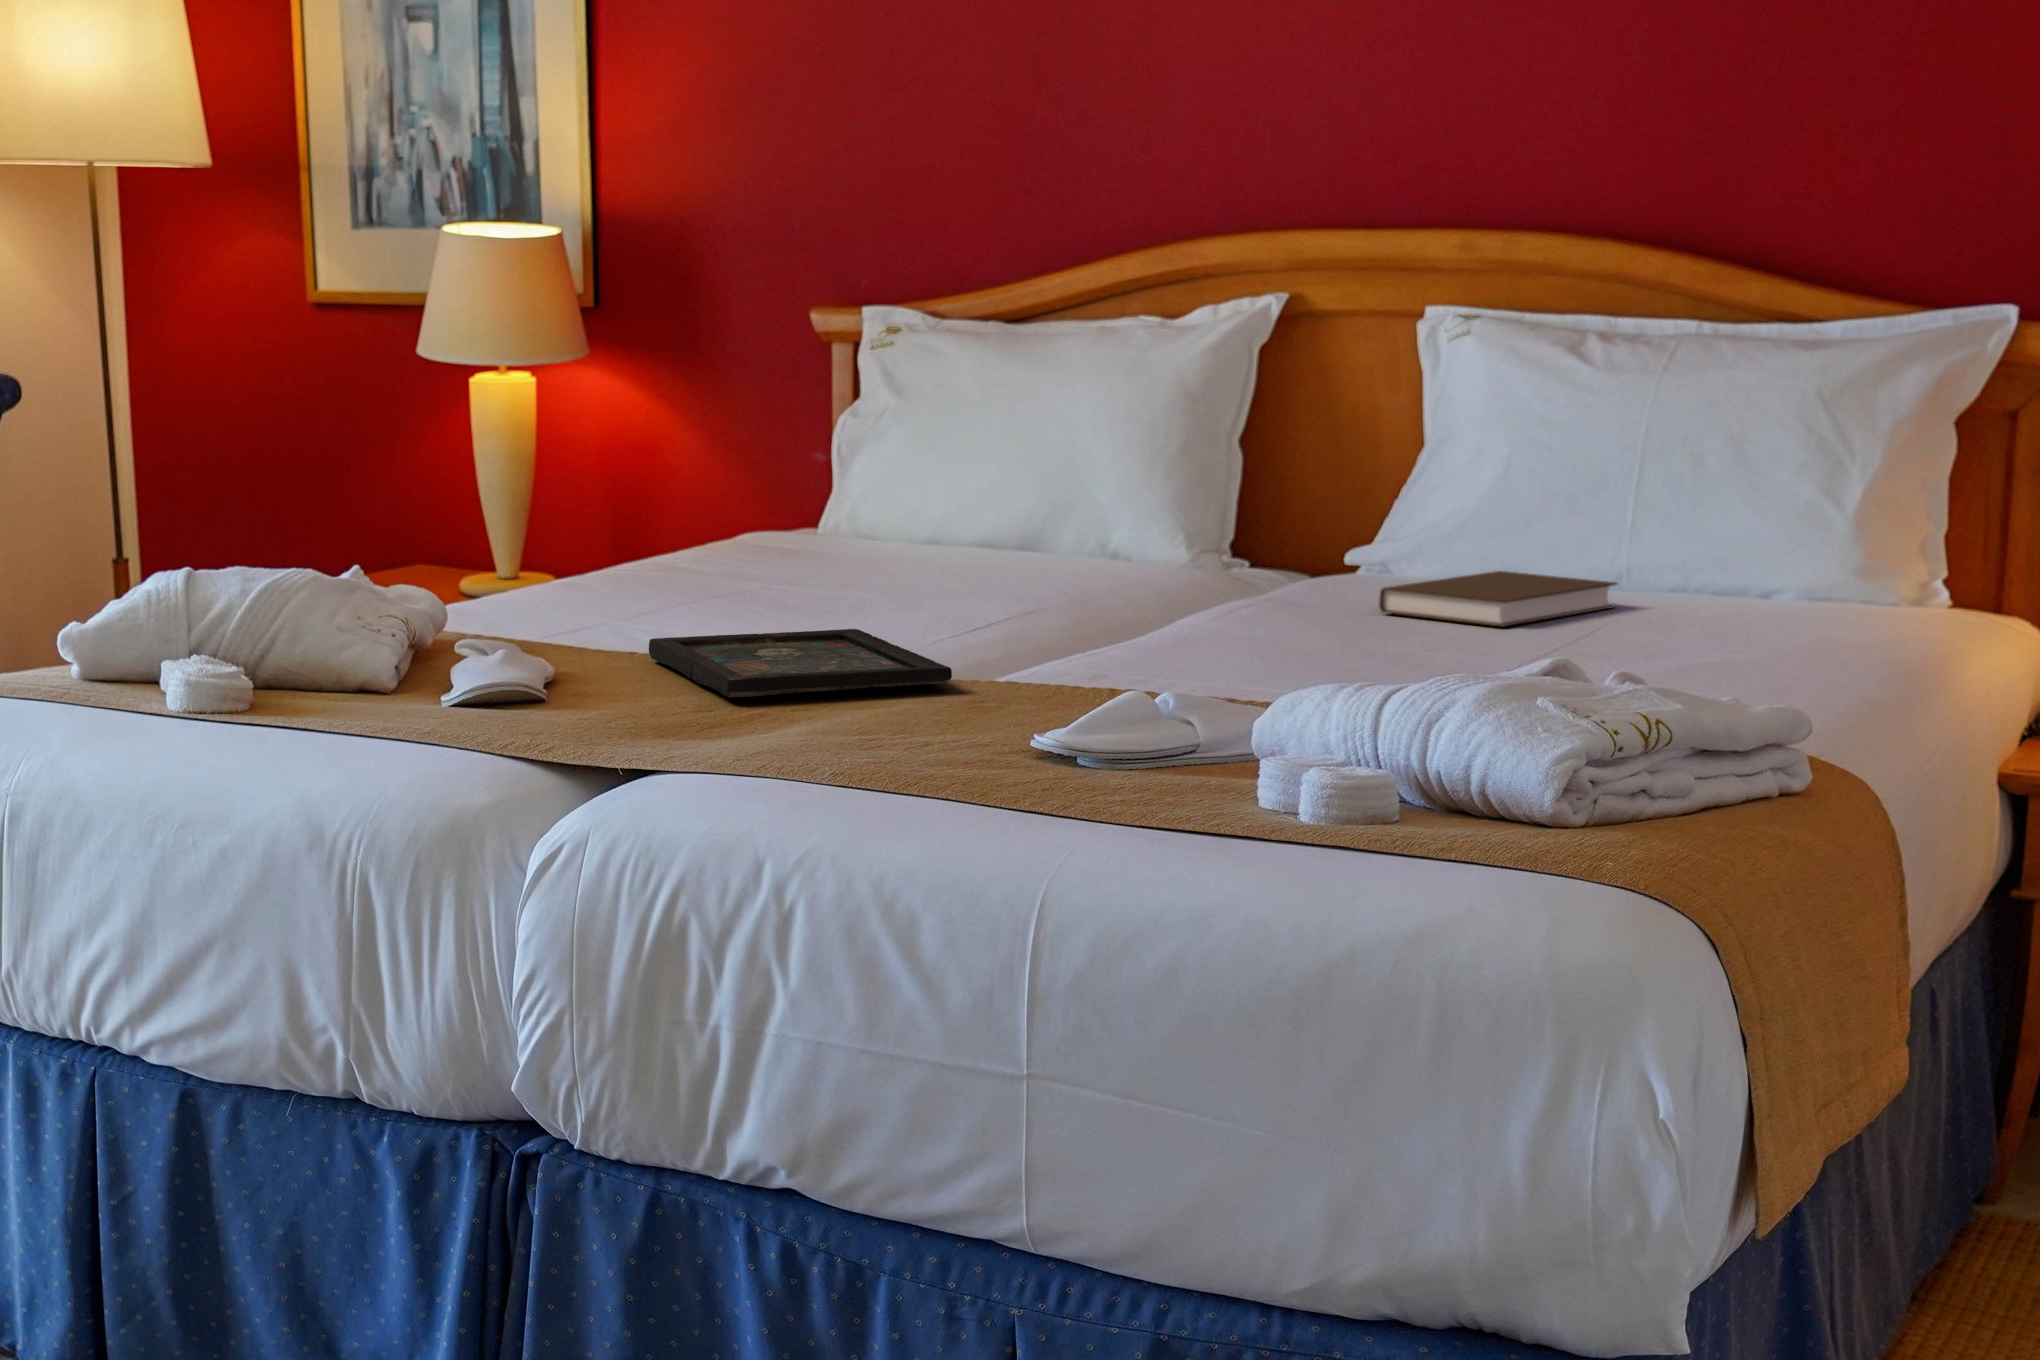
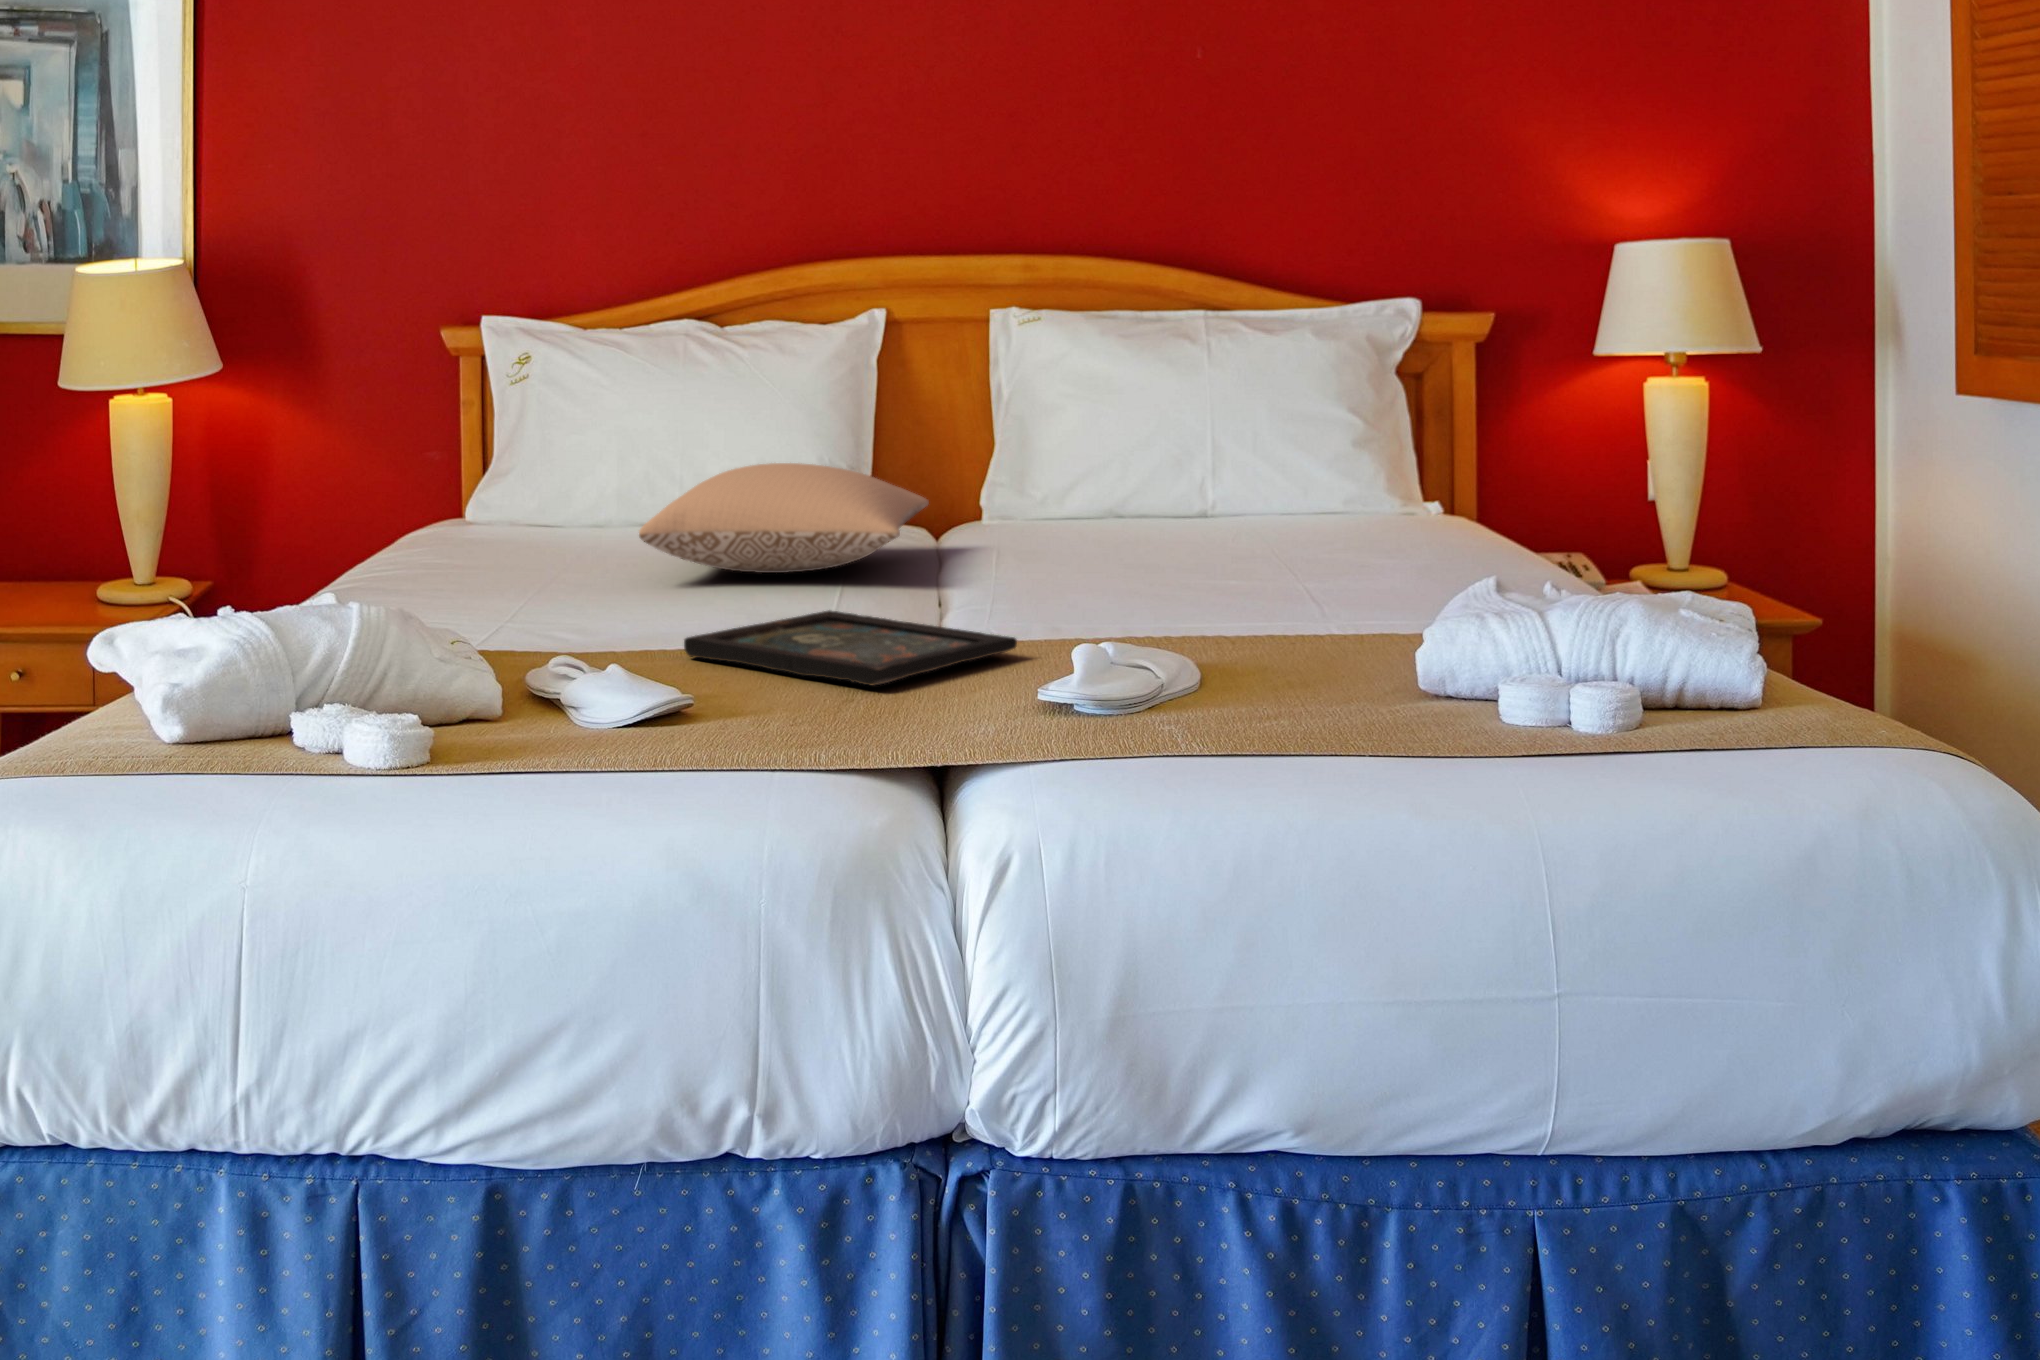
pillow: none [782,474,1182,596] -> present [639,463,929,573]
book: present [1379,571,1617,627] -> none [1124,516,1262,560]

